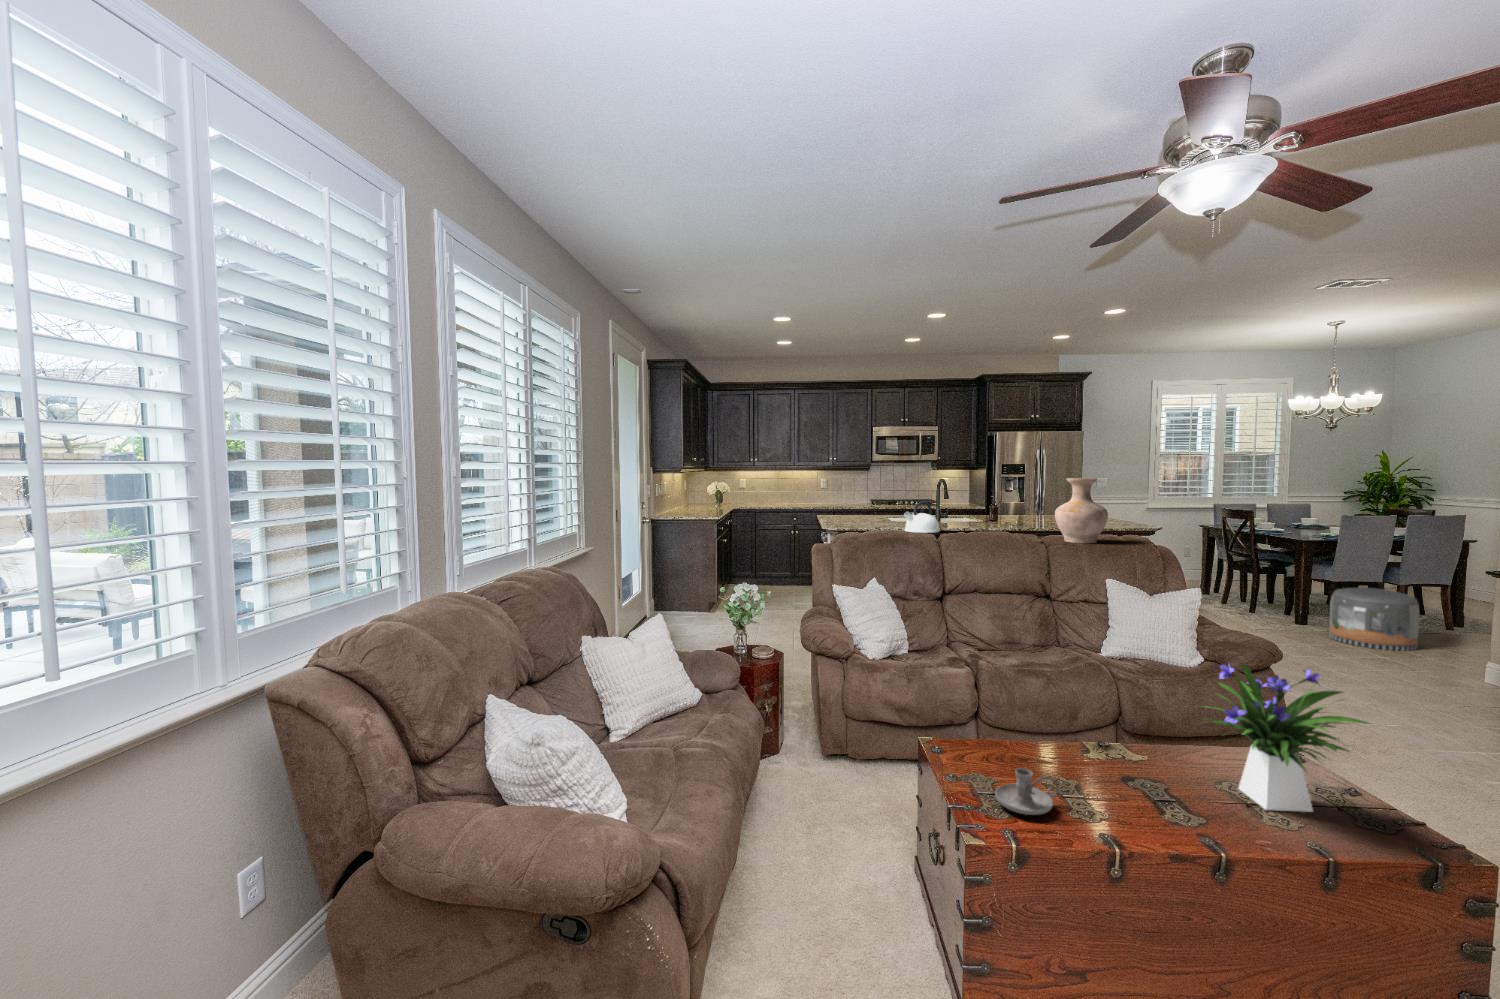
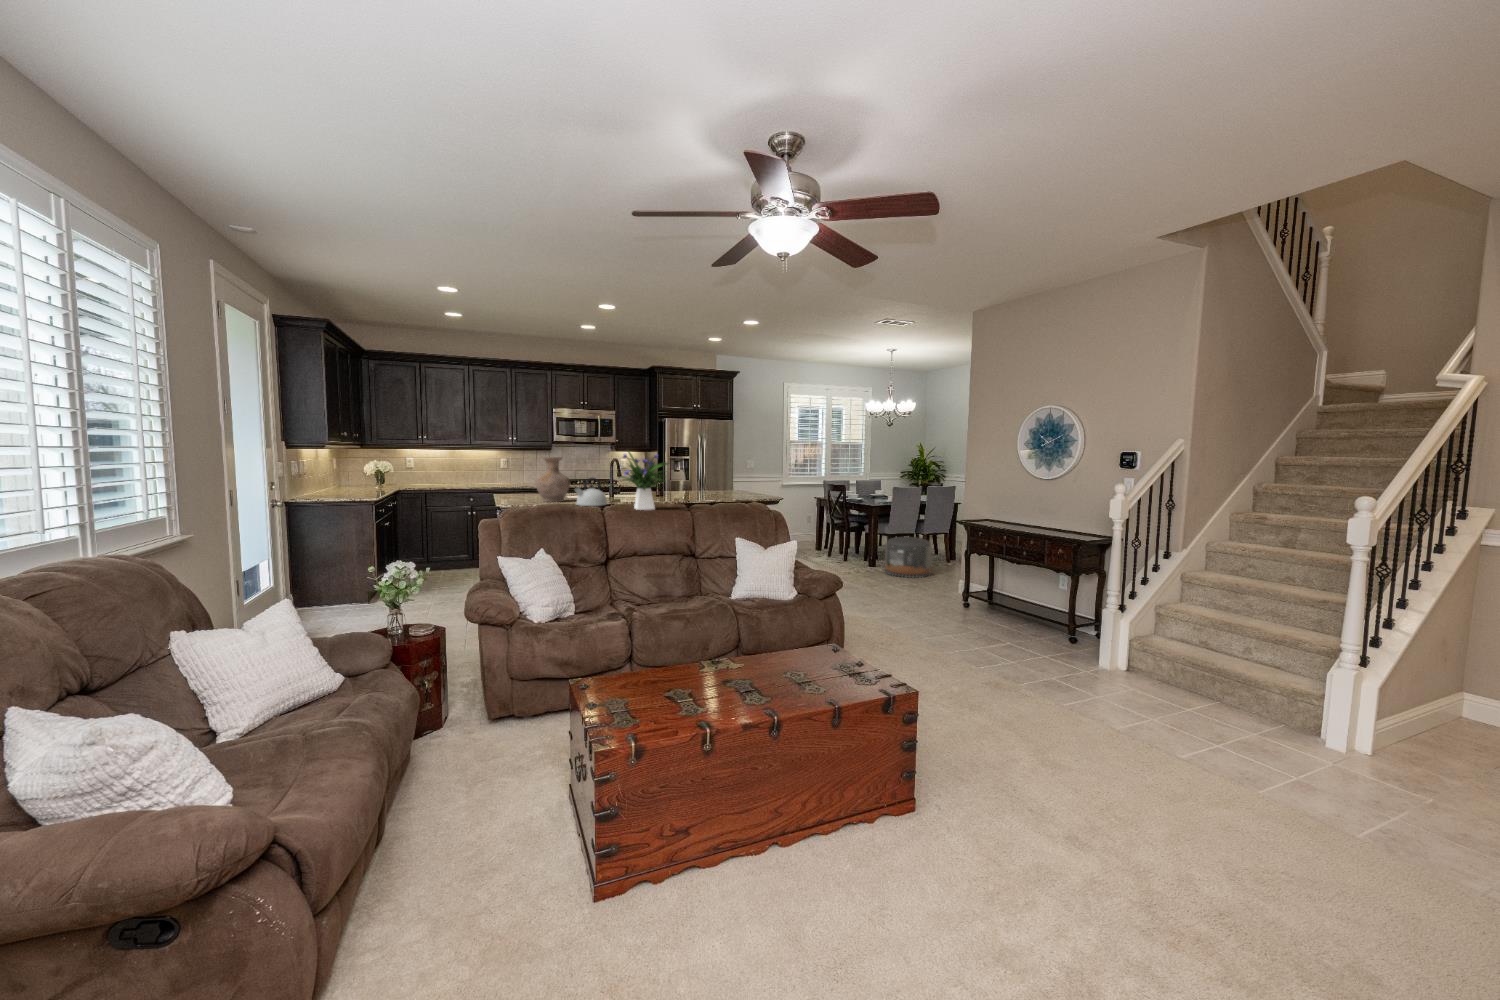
vase: present [1055,478,1108,543] -> present [535,457,570,502]
flower arrangement: present [1213,662,1369,812] -> present [621,451,668,510]
candle holder: present [995,768,1059,815] -> none [626,686,675,722]

